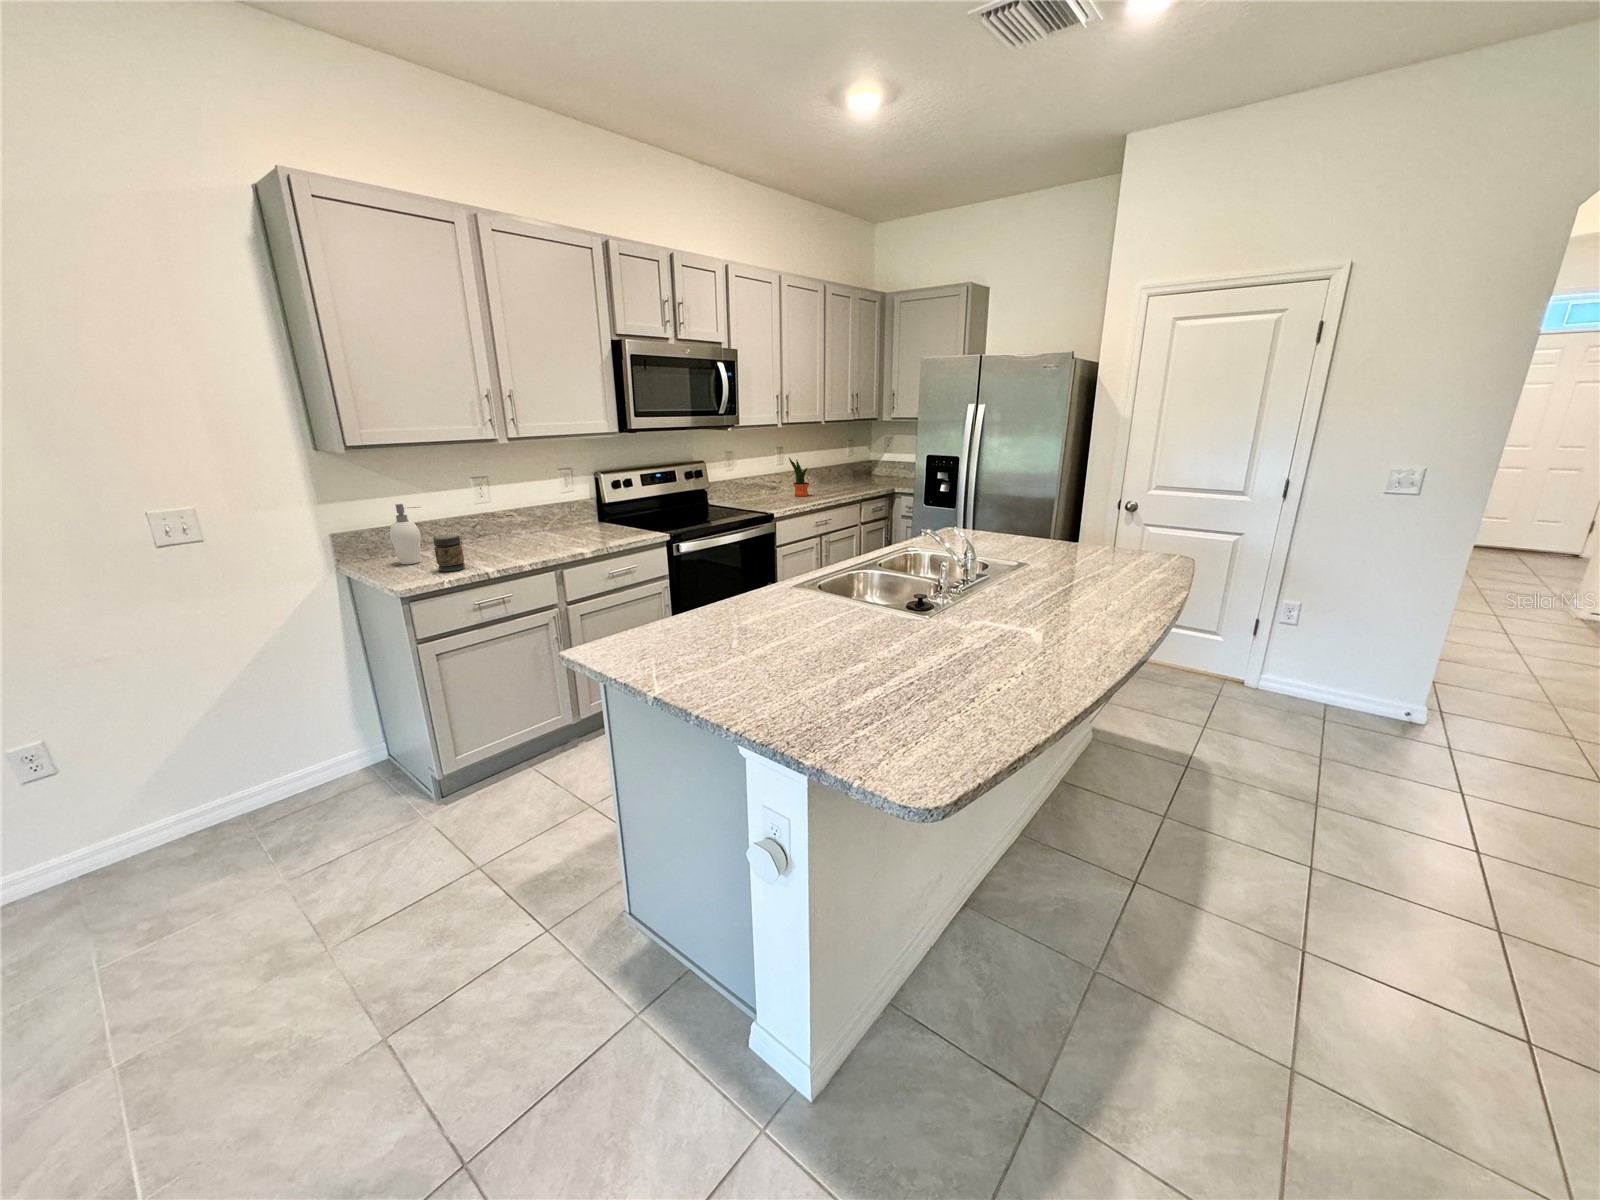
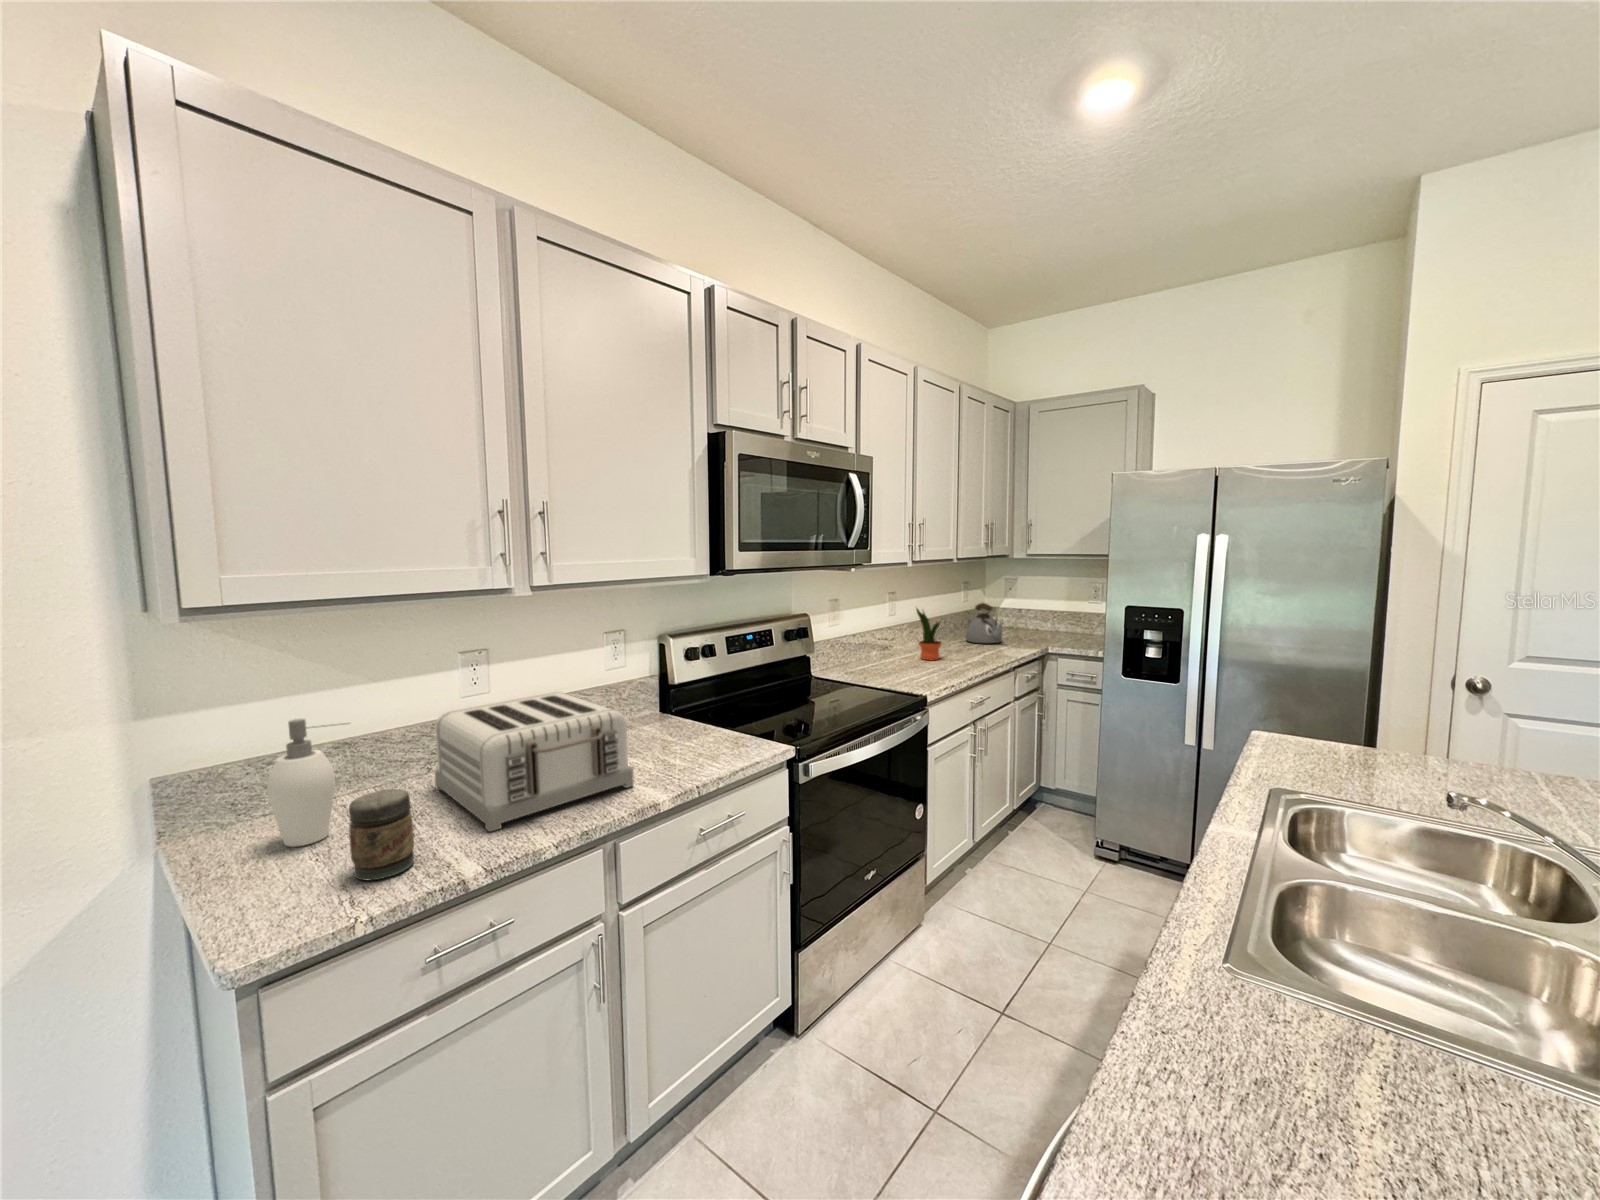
kettle: none [842,456,868,487] -> present [965,603,1003,643]
toaster: none [464,501,573,560] -> present [435,692,634,831]

